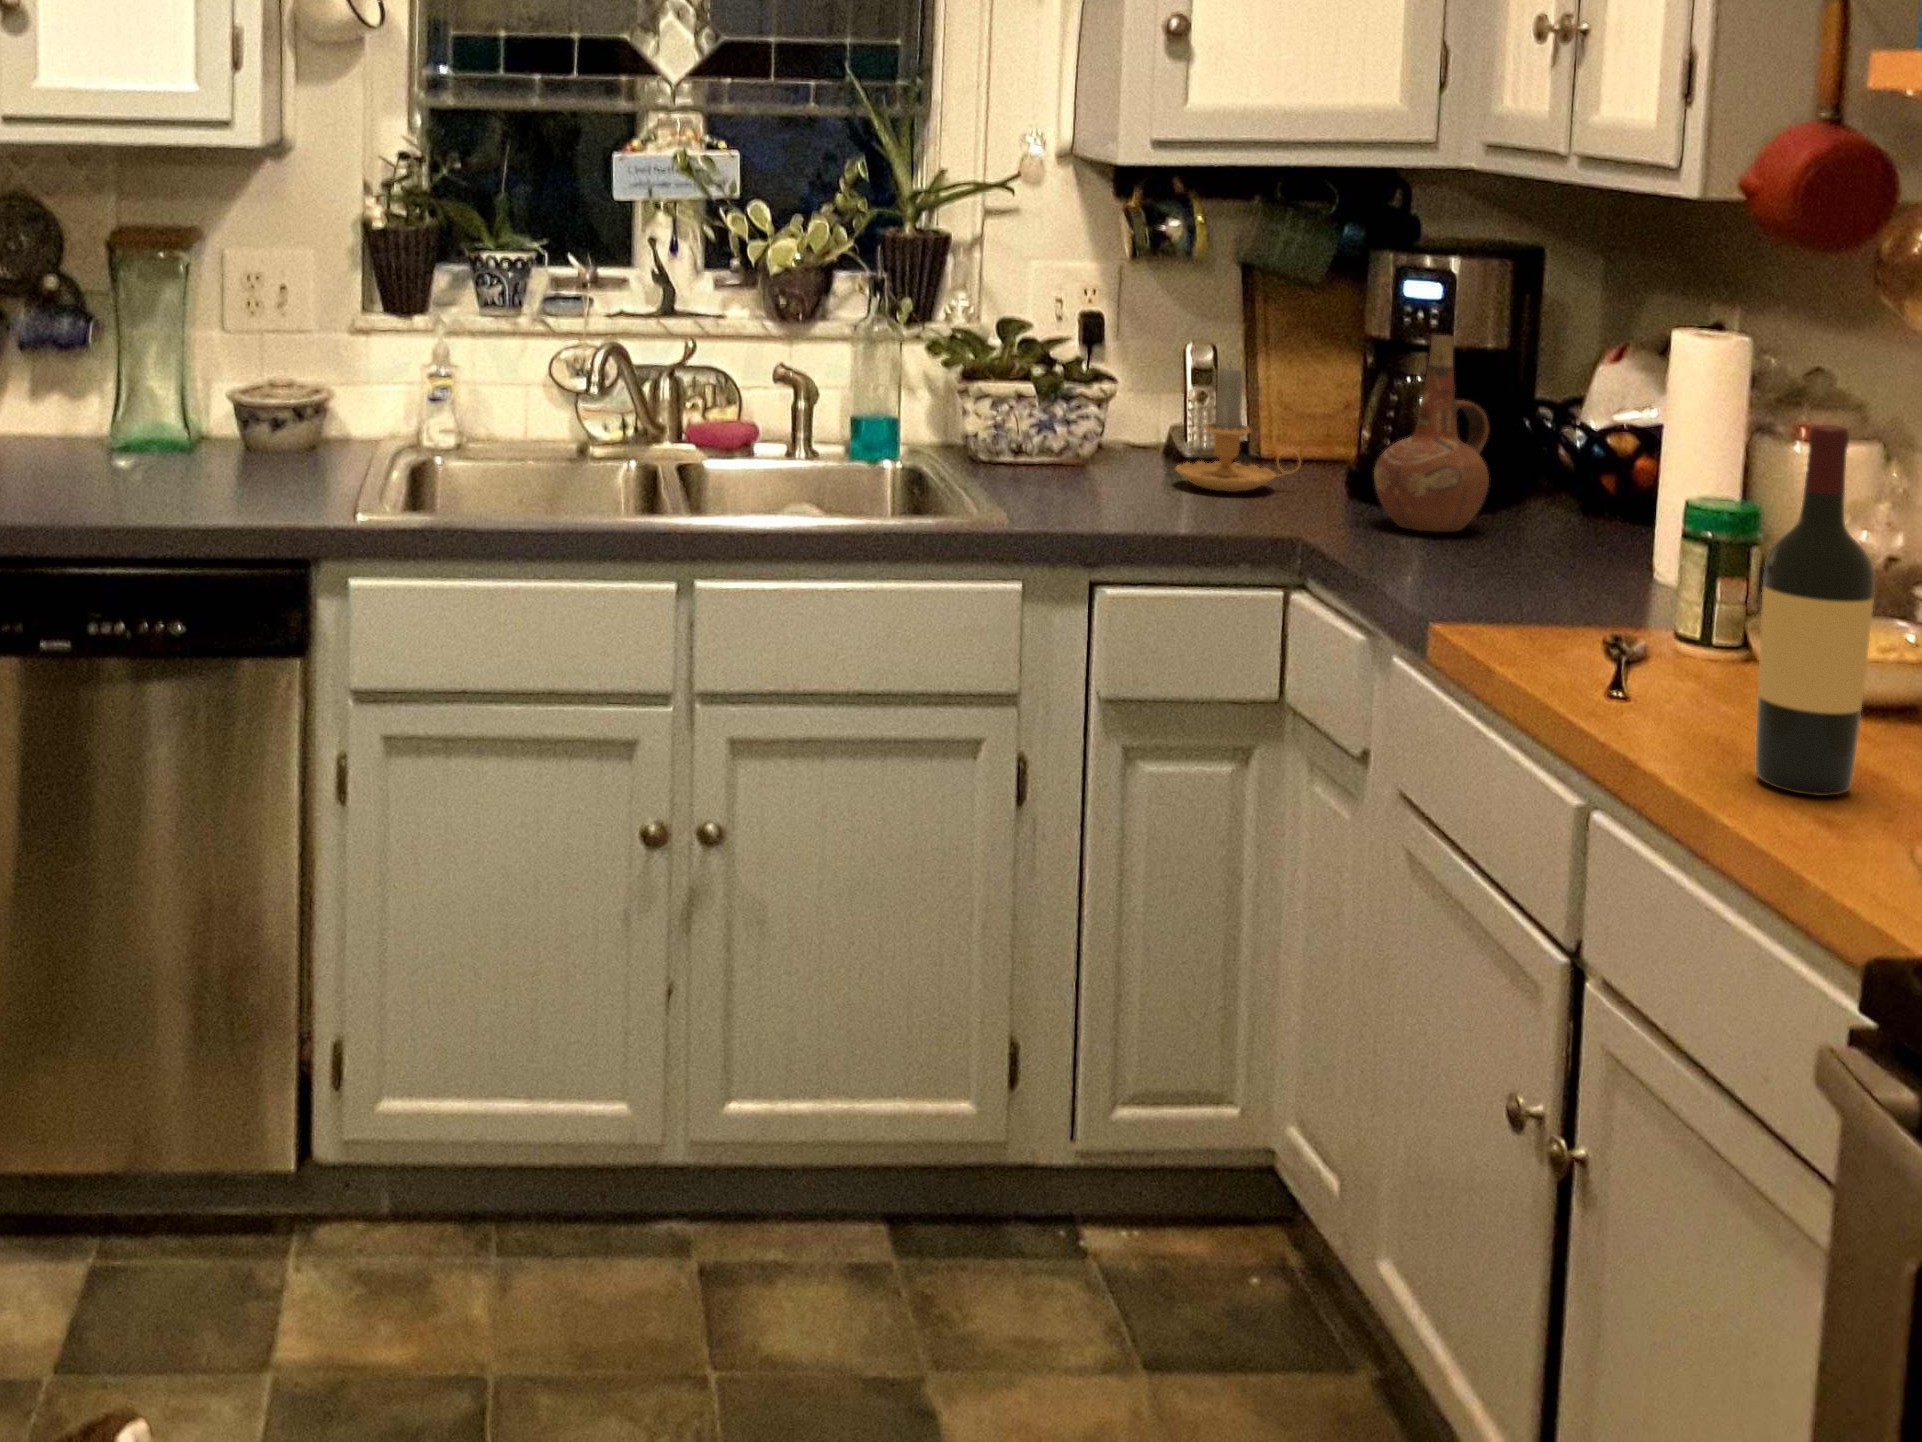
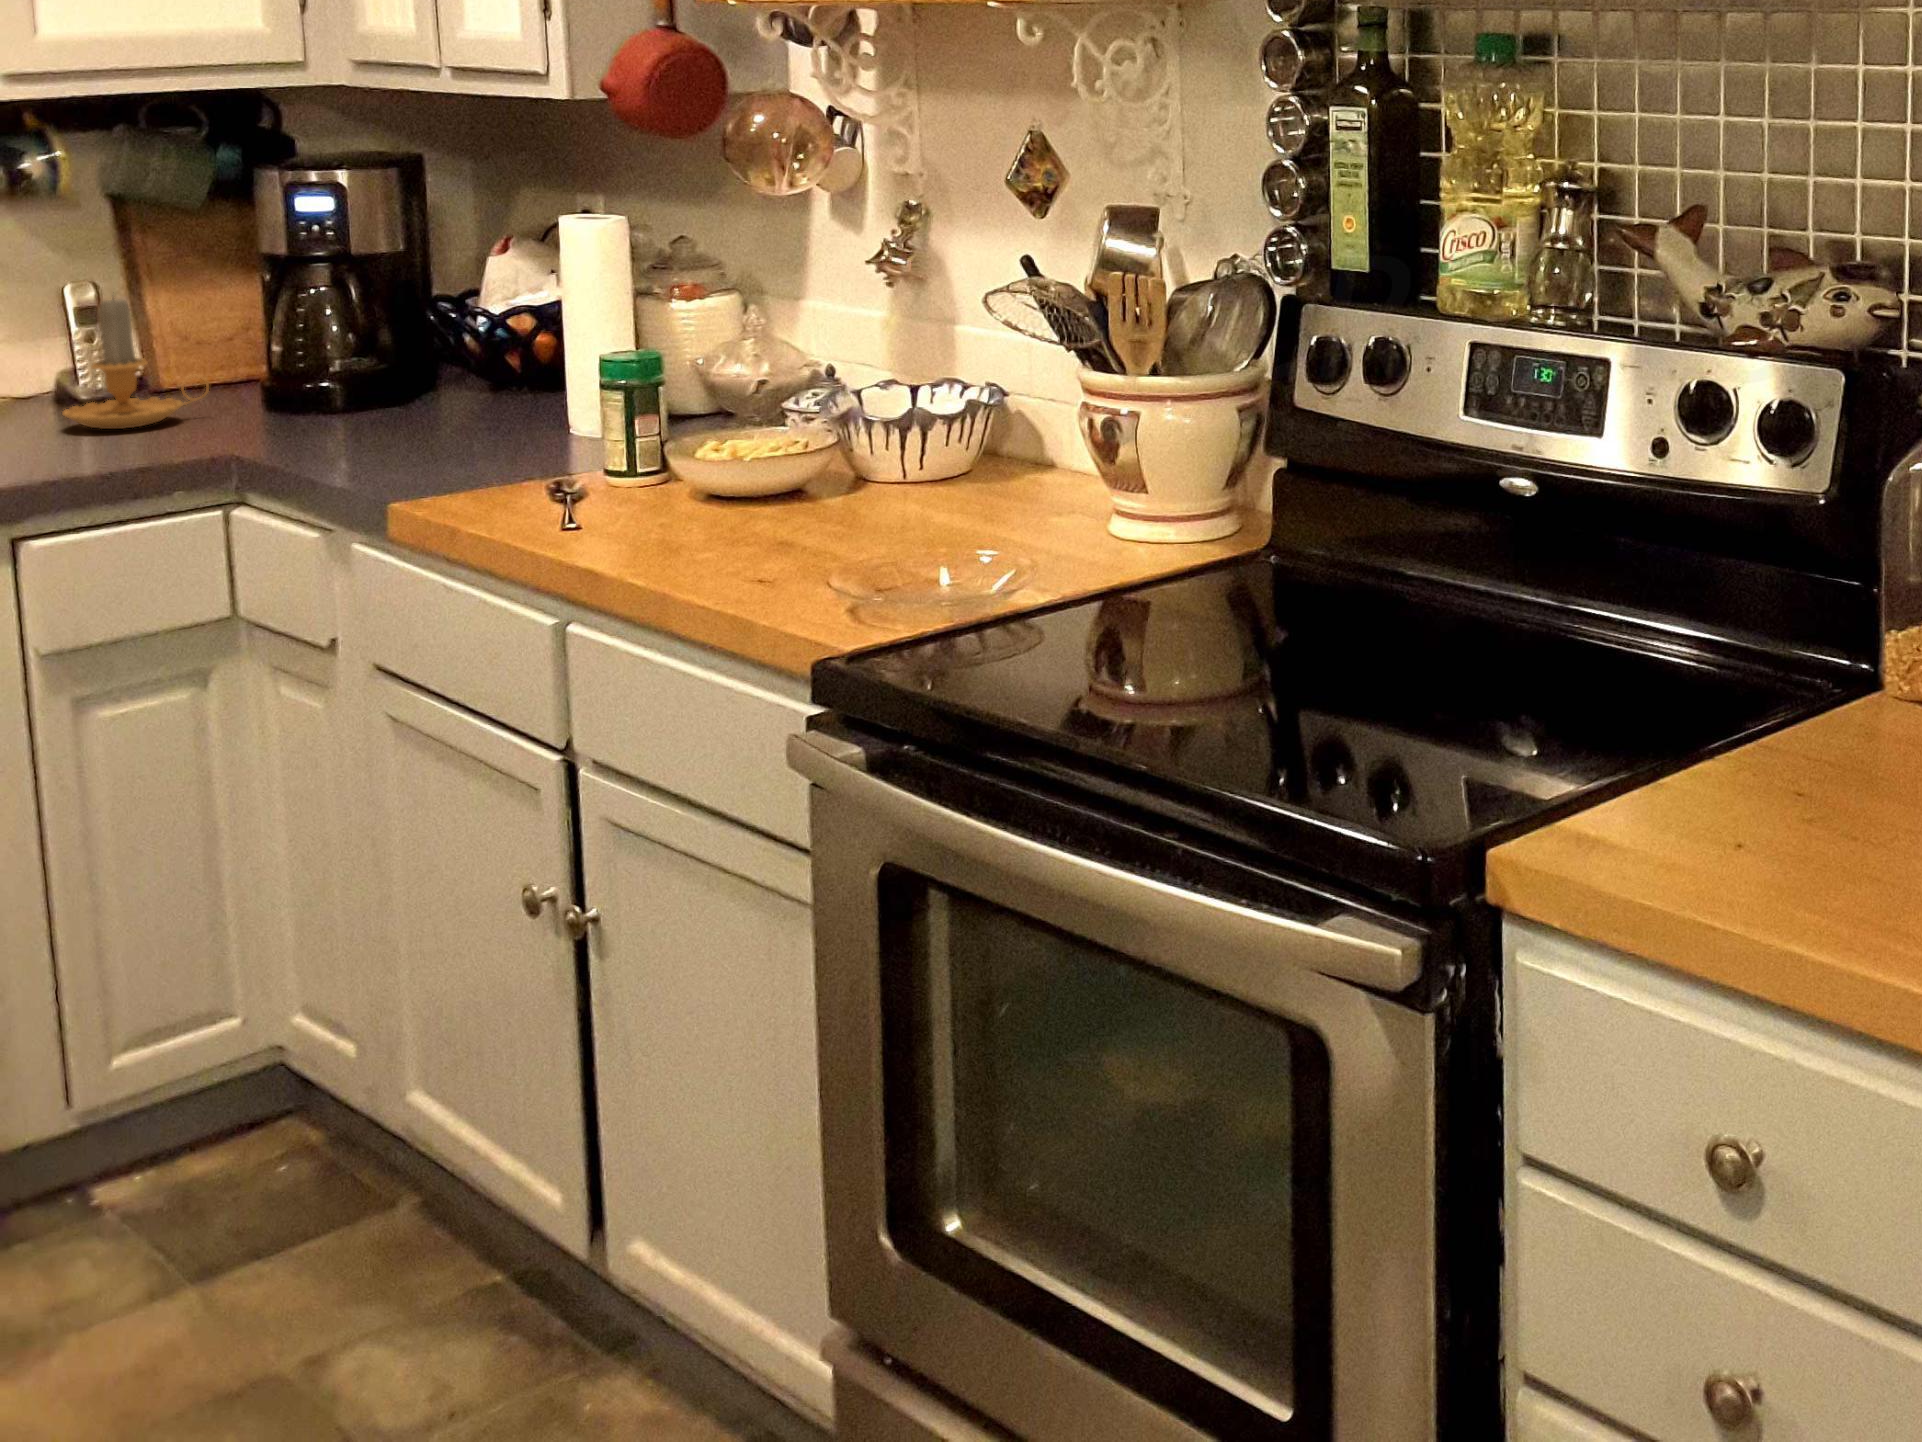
ceramic pitcher: present [1374,335,1489,532] -> none [295,242,412,431]
wine bottle: present [1756,425,1875,796] -> none [683,269,769,564]

